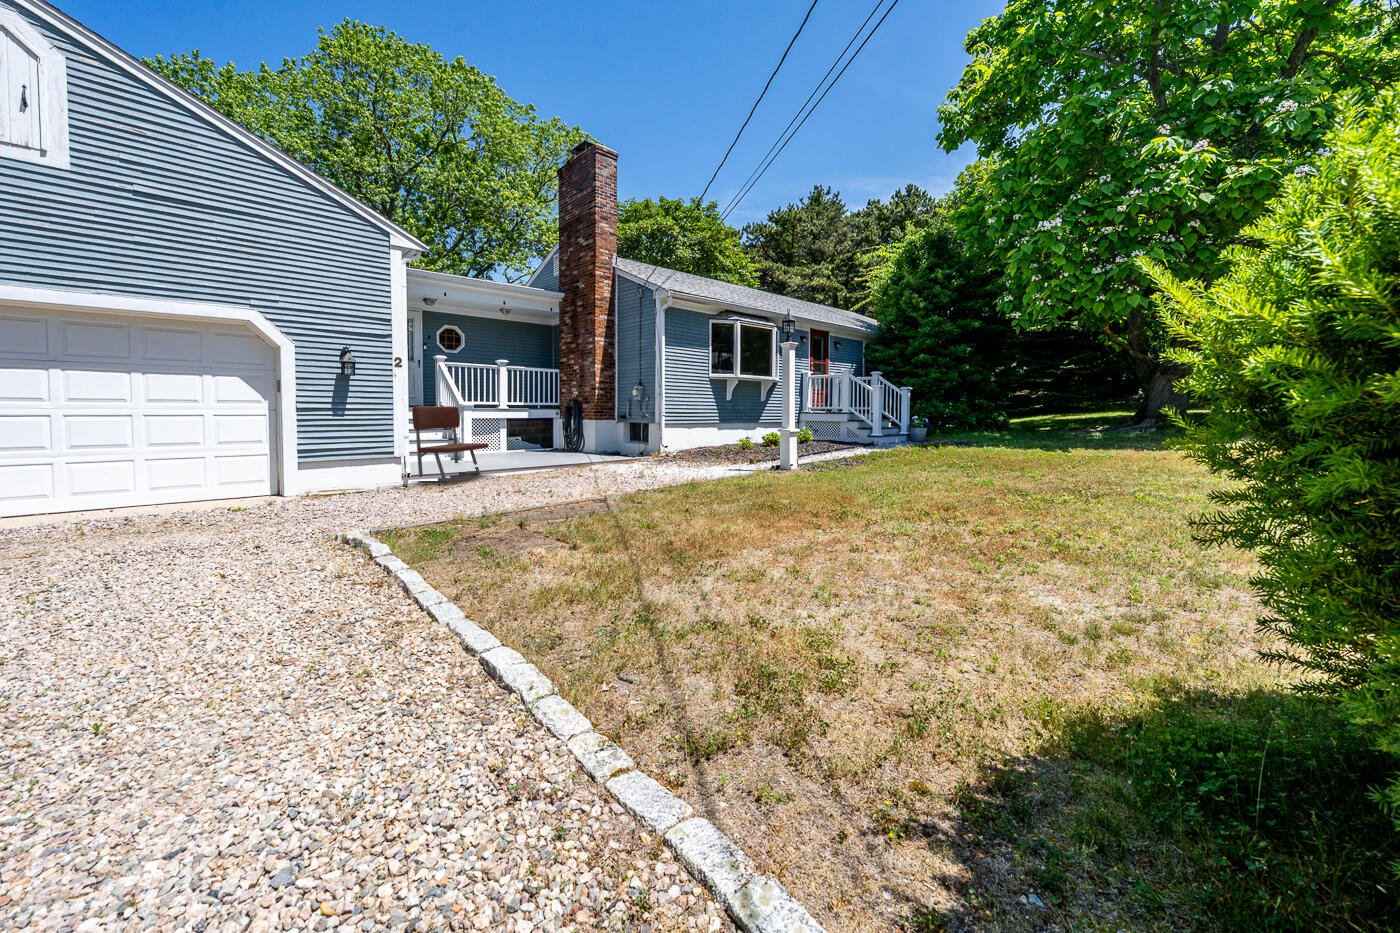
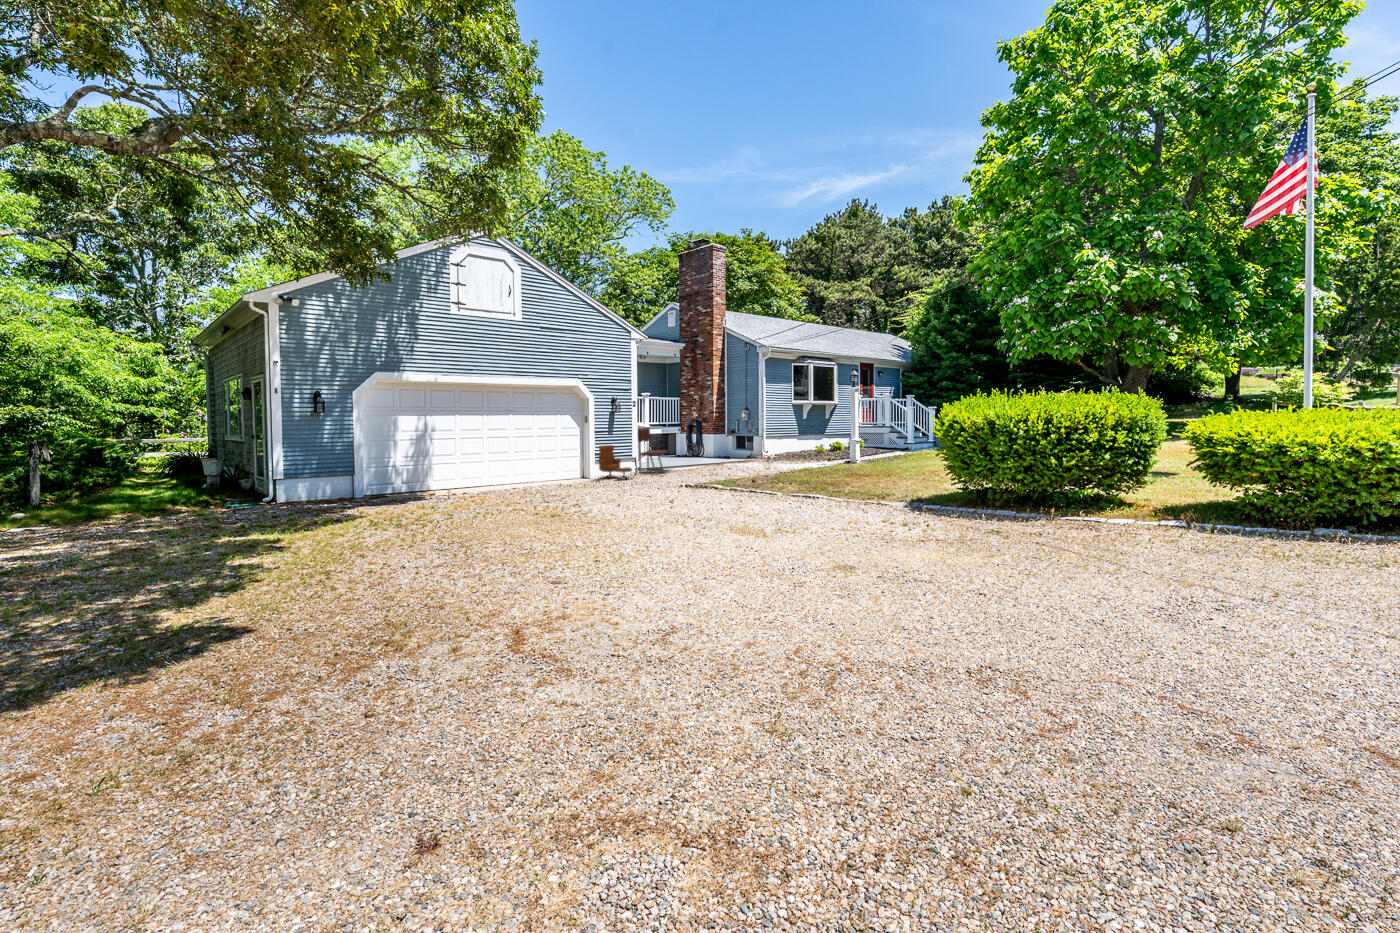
lounge chair: none [293,434,359,501] -> present [598,445,632,479]

